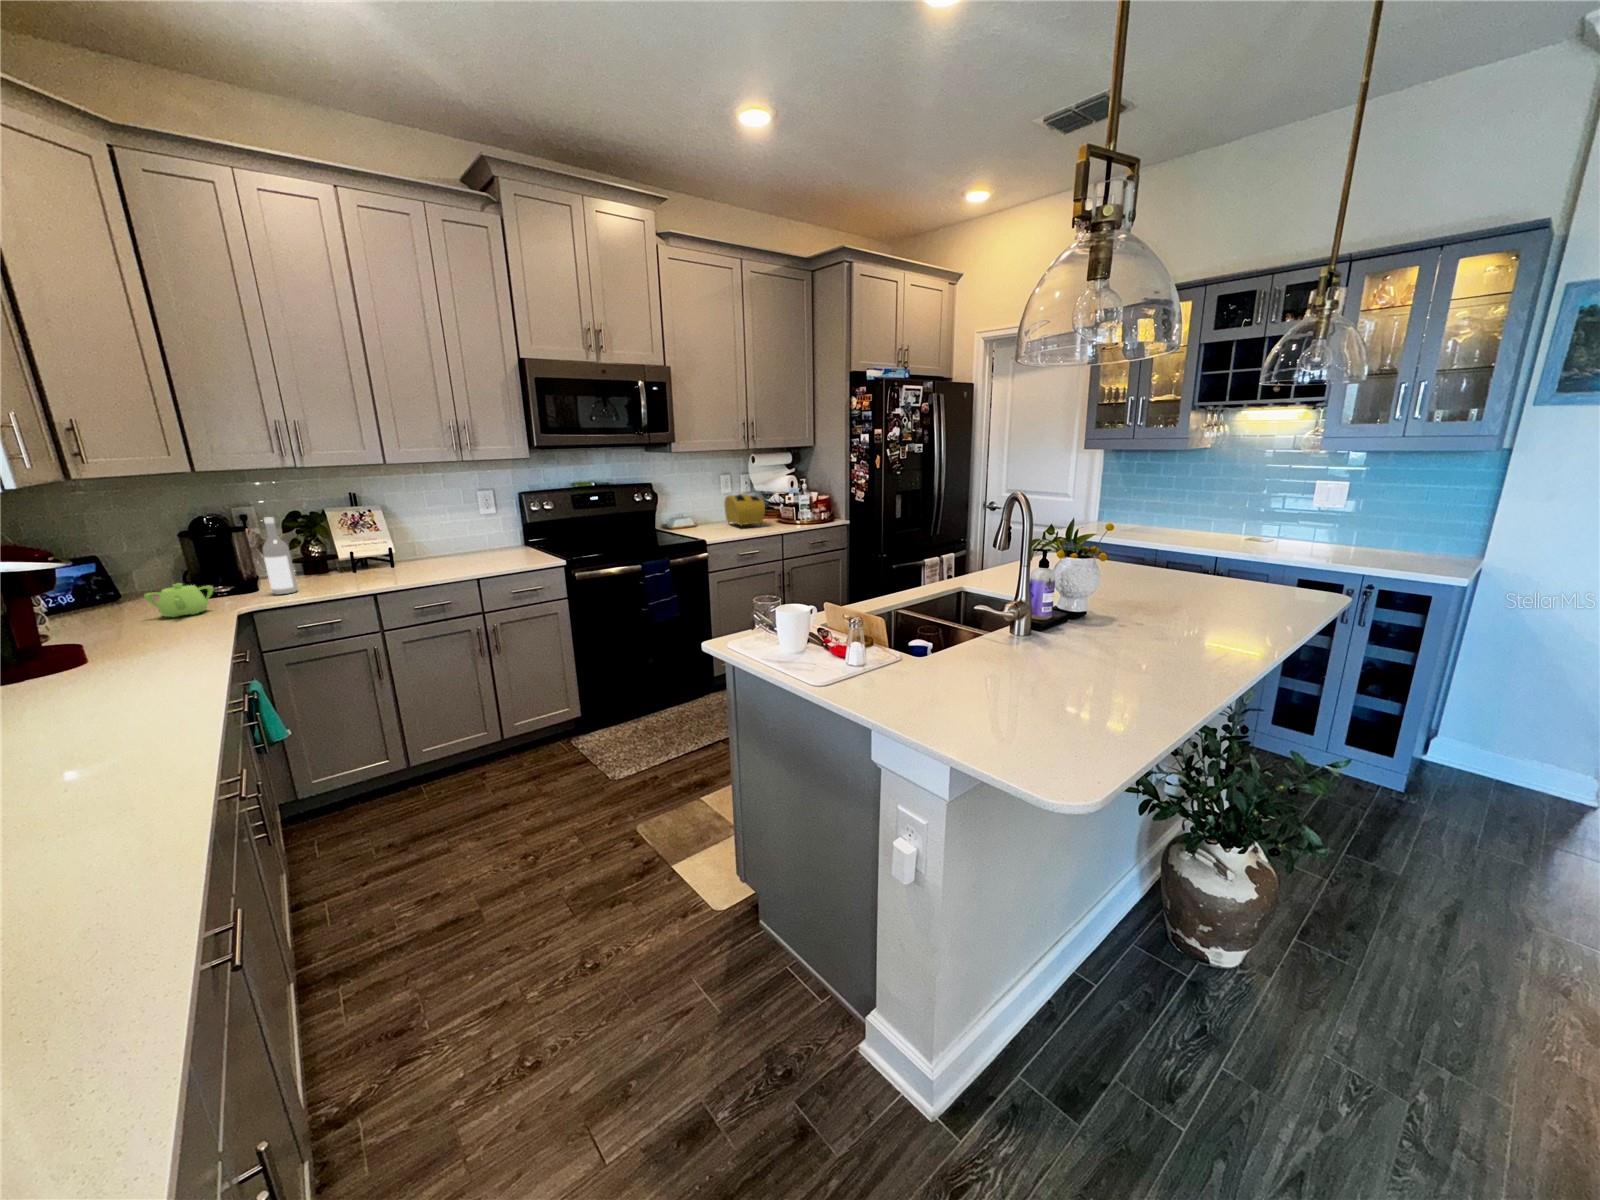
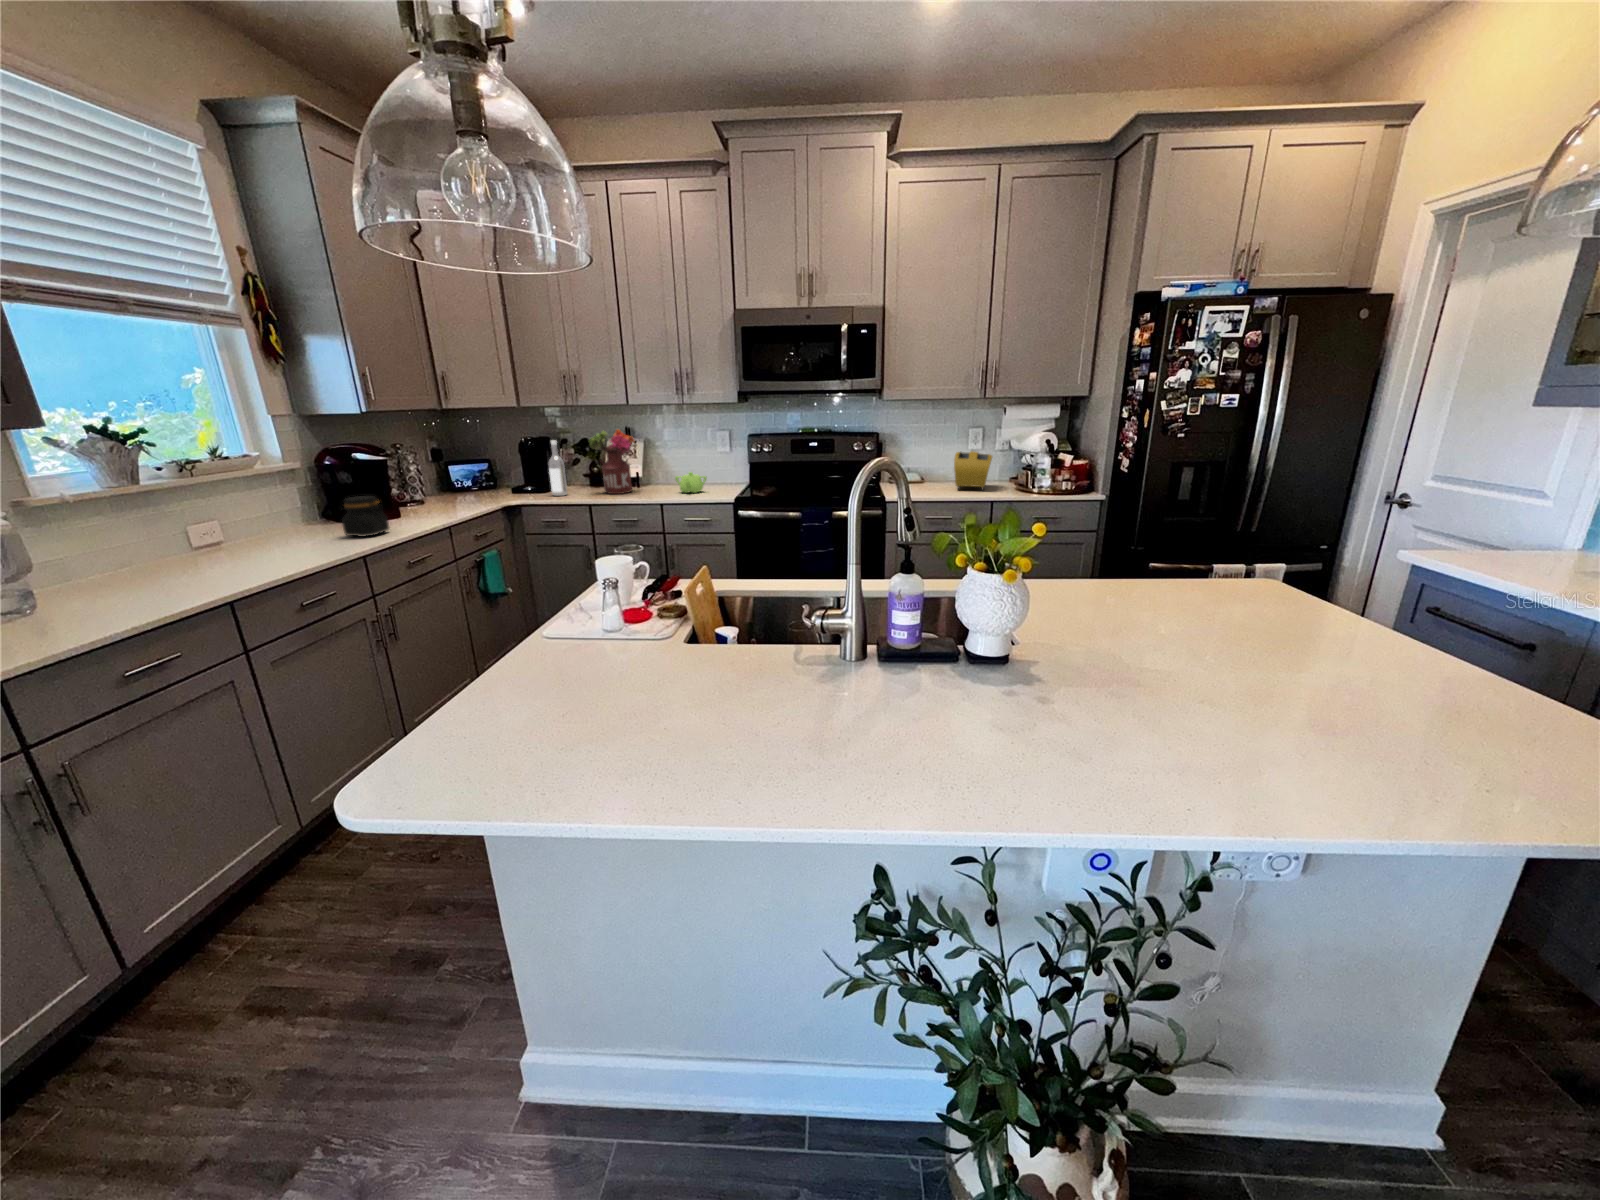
flower arrangement: none [327,495,396,580] -> present [589,429,635,494]
teapot: present [144,583,213,617] -> present [675,472,707,493]
jar: none [67,630,173,704] -> present [341,496,389,536]

